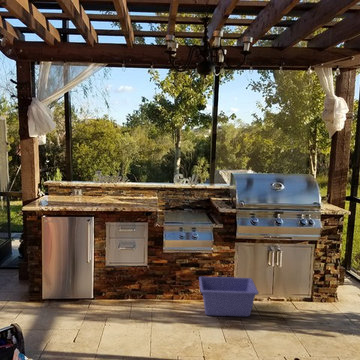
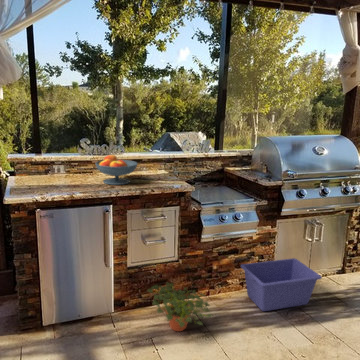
fruit bowl: none [91,182,122,204] -> present [96,155,138,185]
potted plant: none [113,280,161,316] -> present [148,282,212,331]

